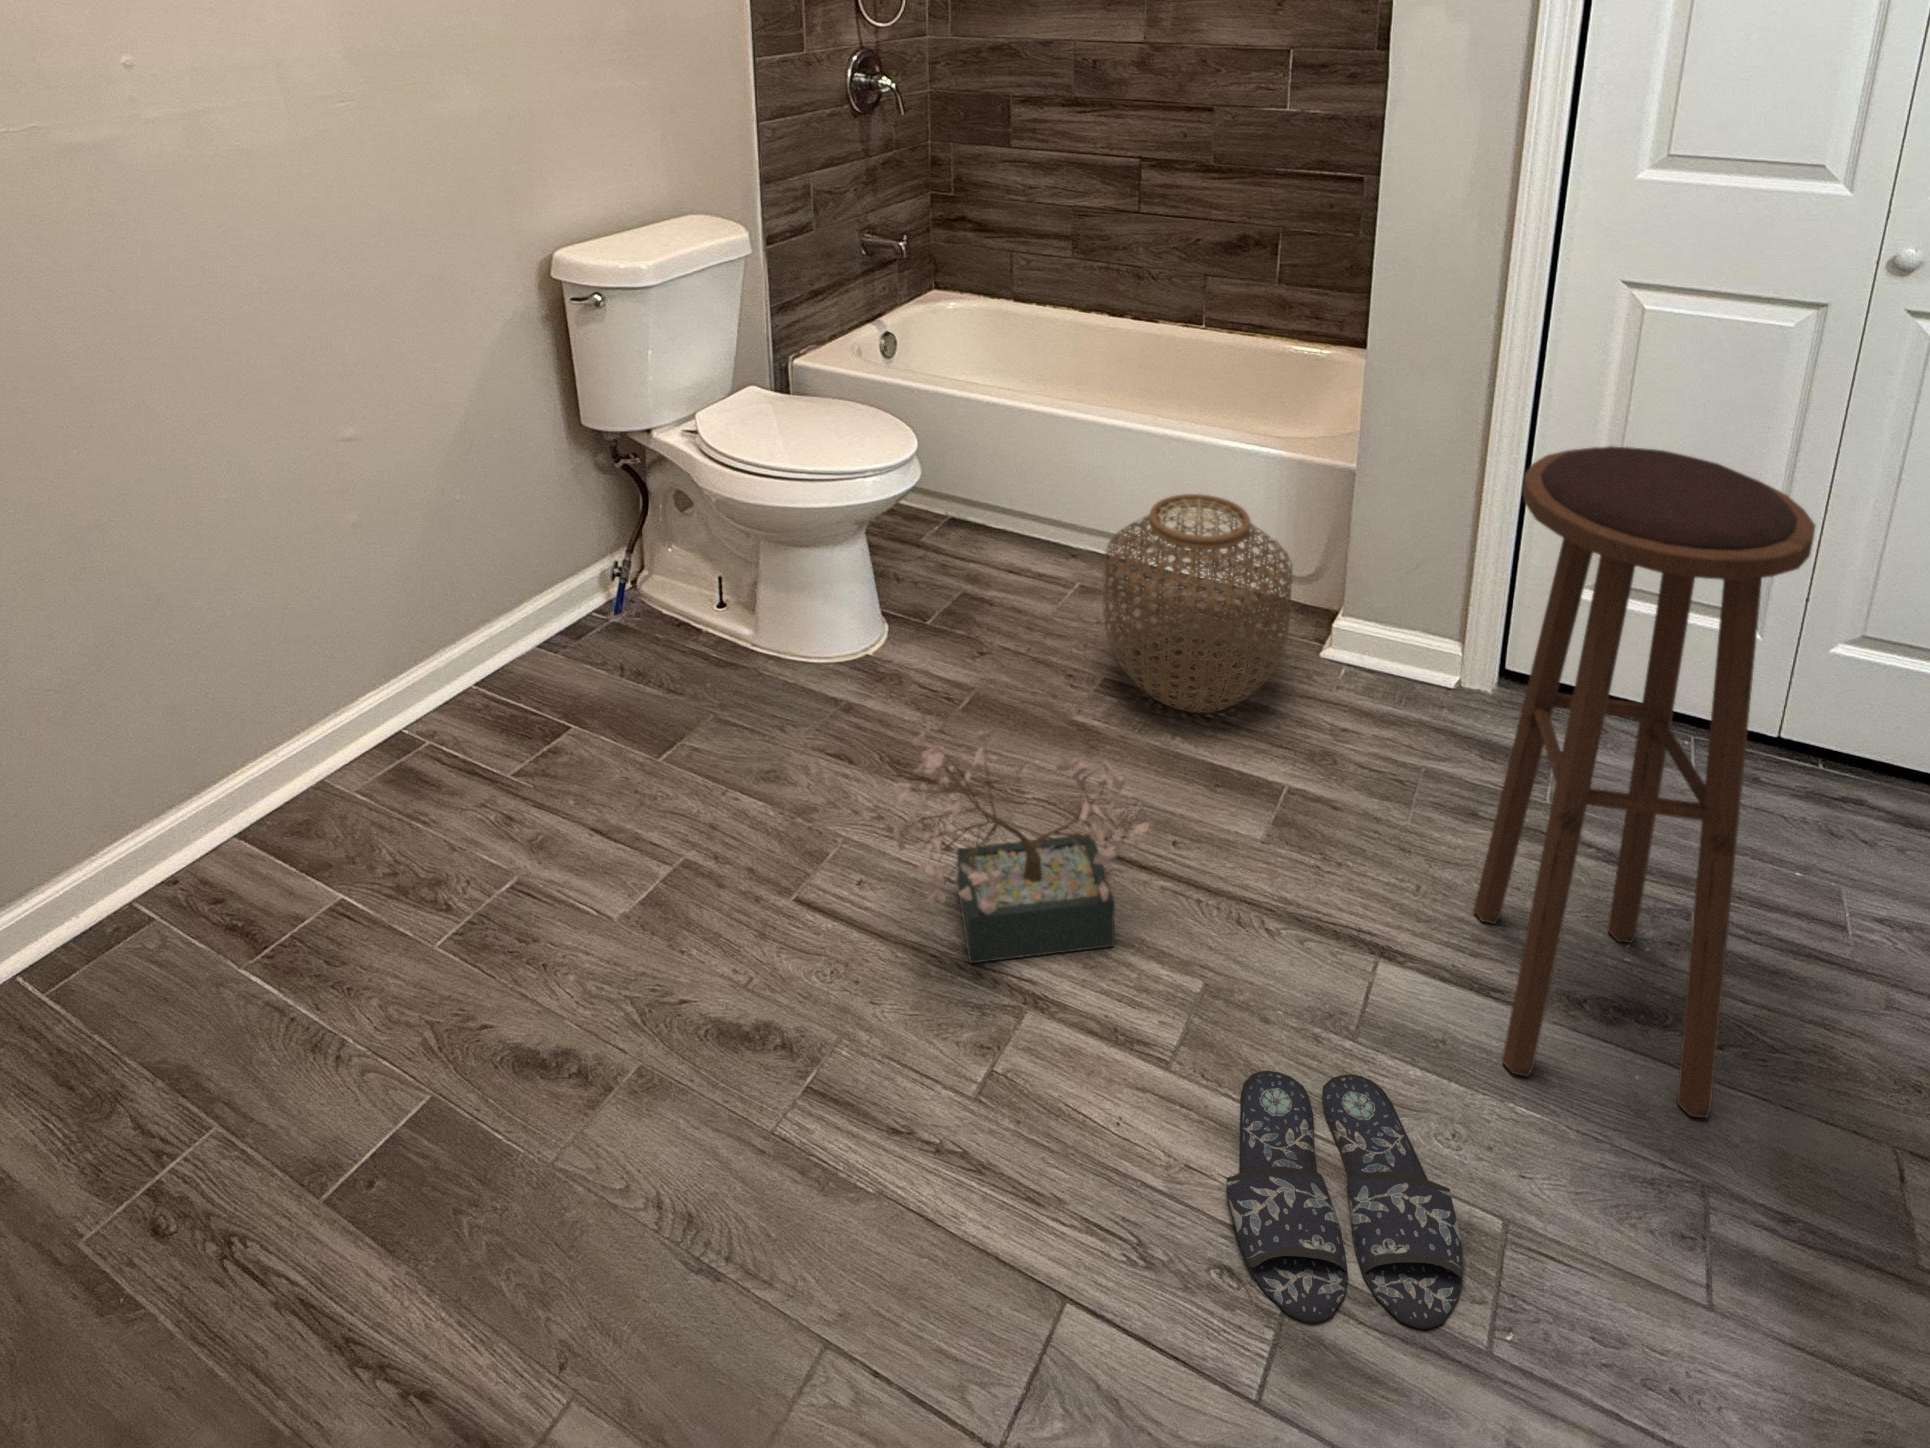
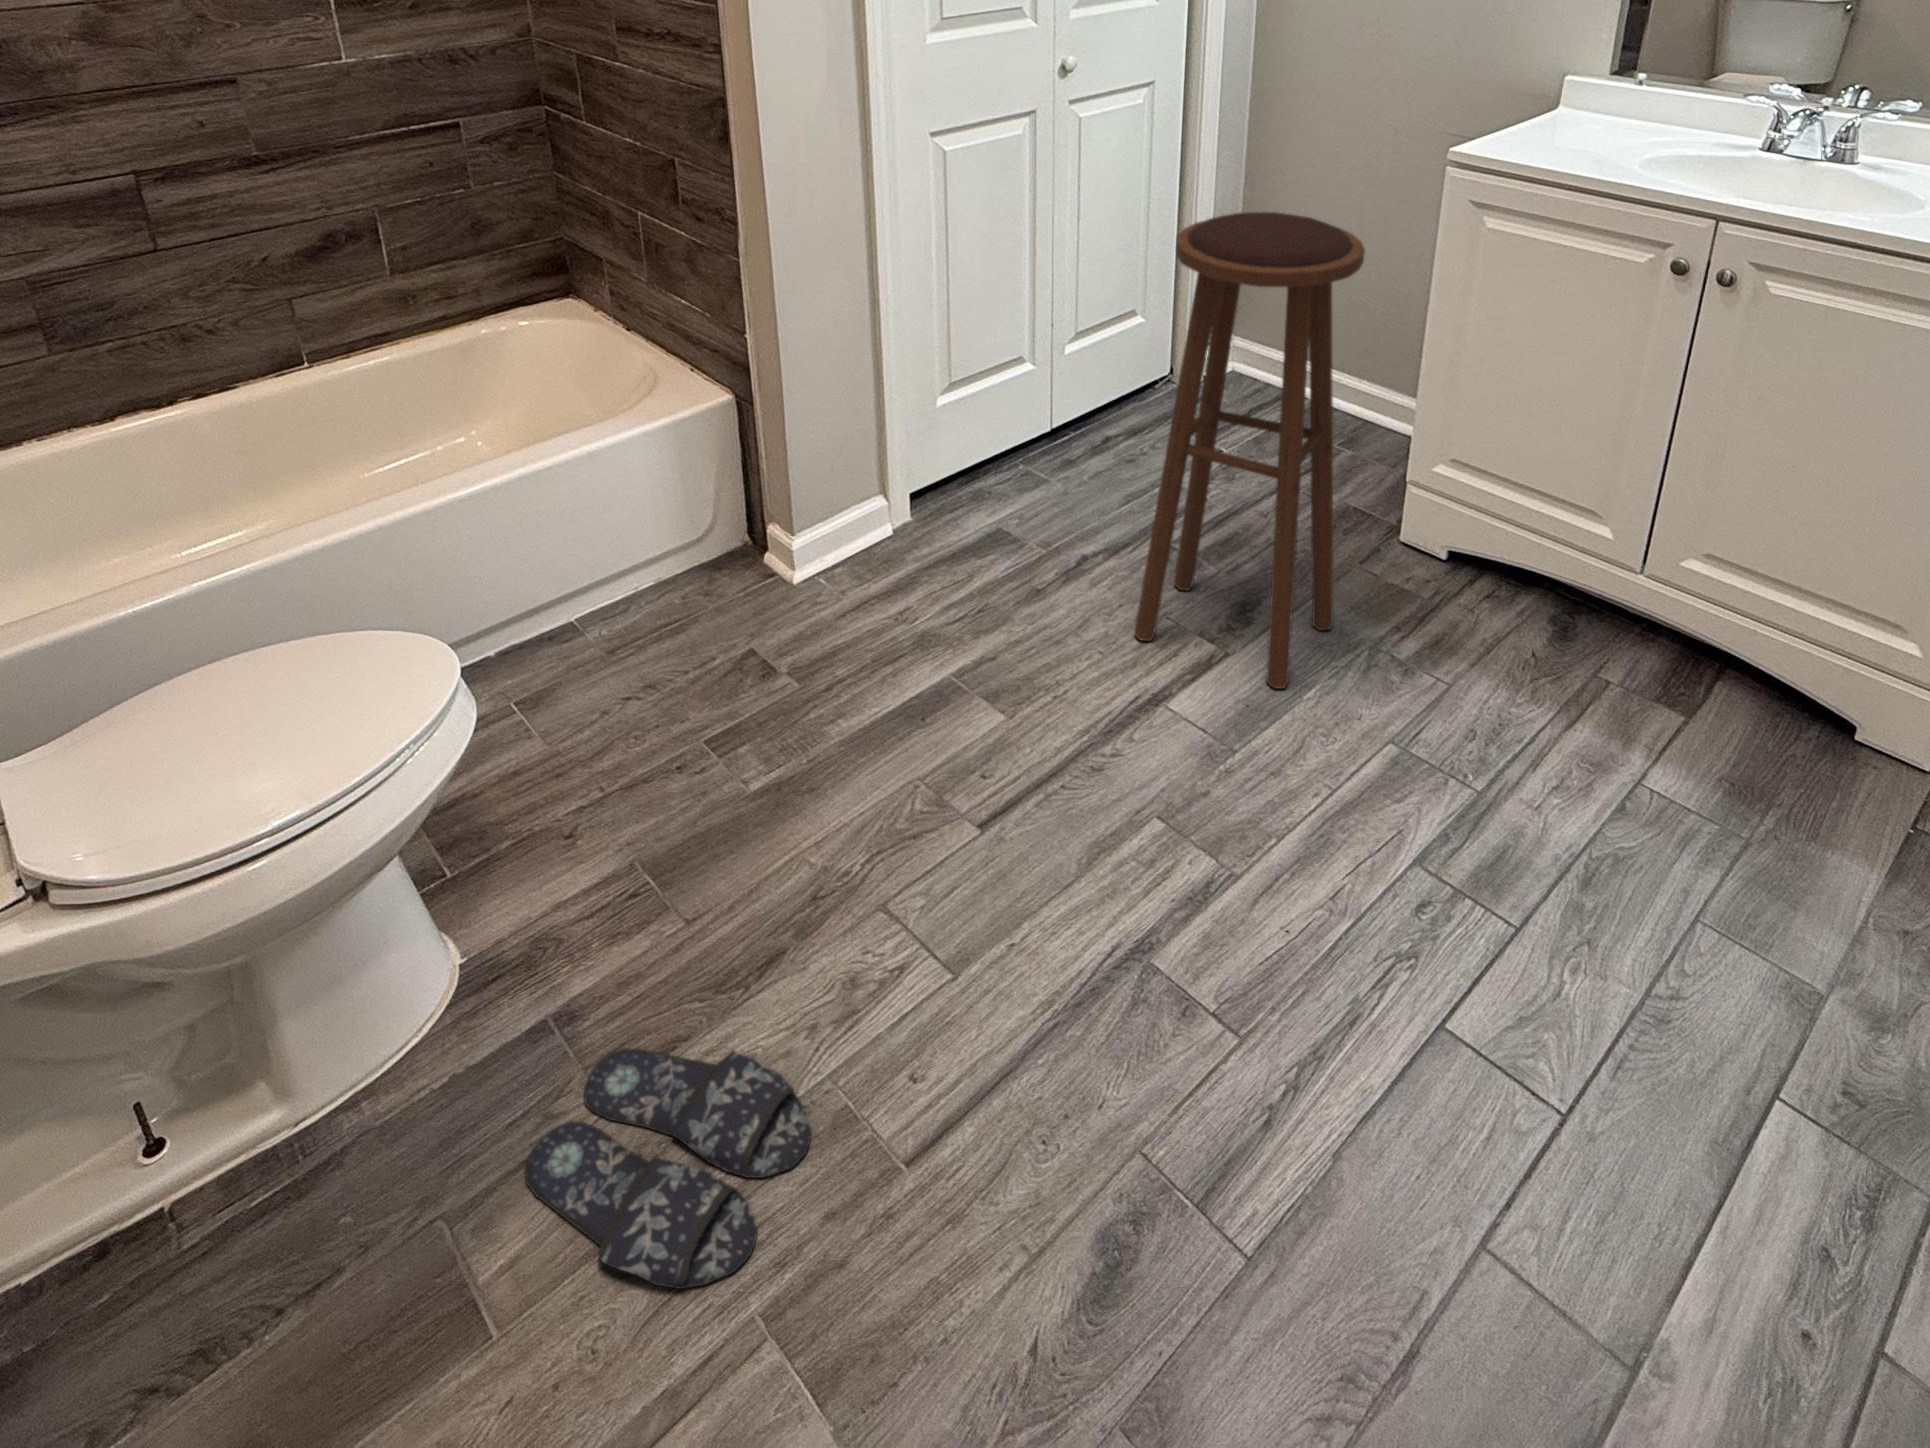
woven basket: present [1103,494,1293,712] -> none [651,478,868,724]
decorative plant: present [893,723,1149,963] -> none [929,721,1132,998]
slippers: present [1226,1071,1463,1329] -> present [525,1049,811,1289]

